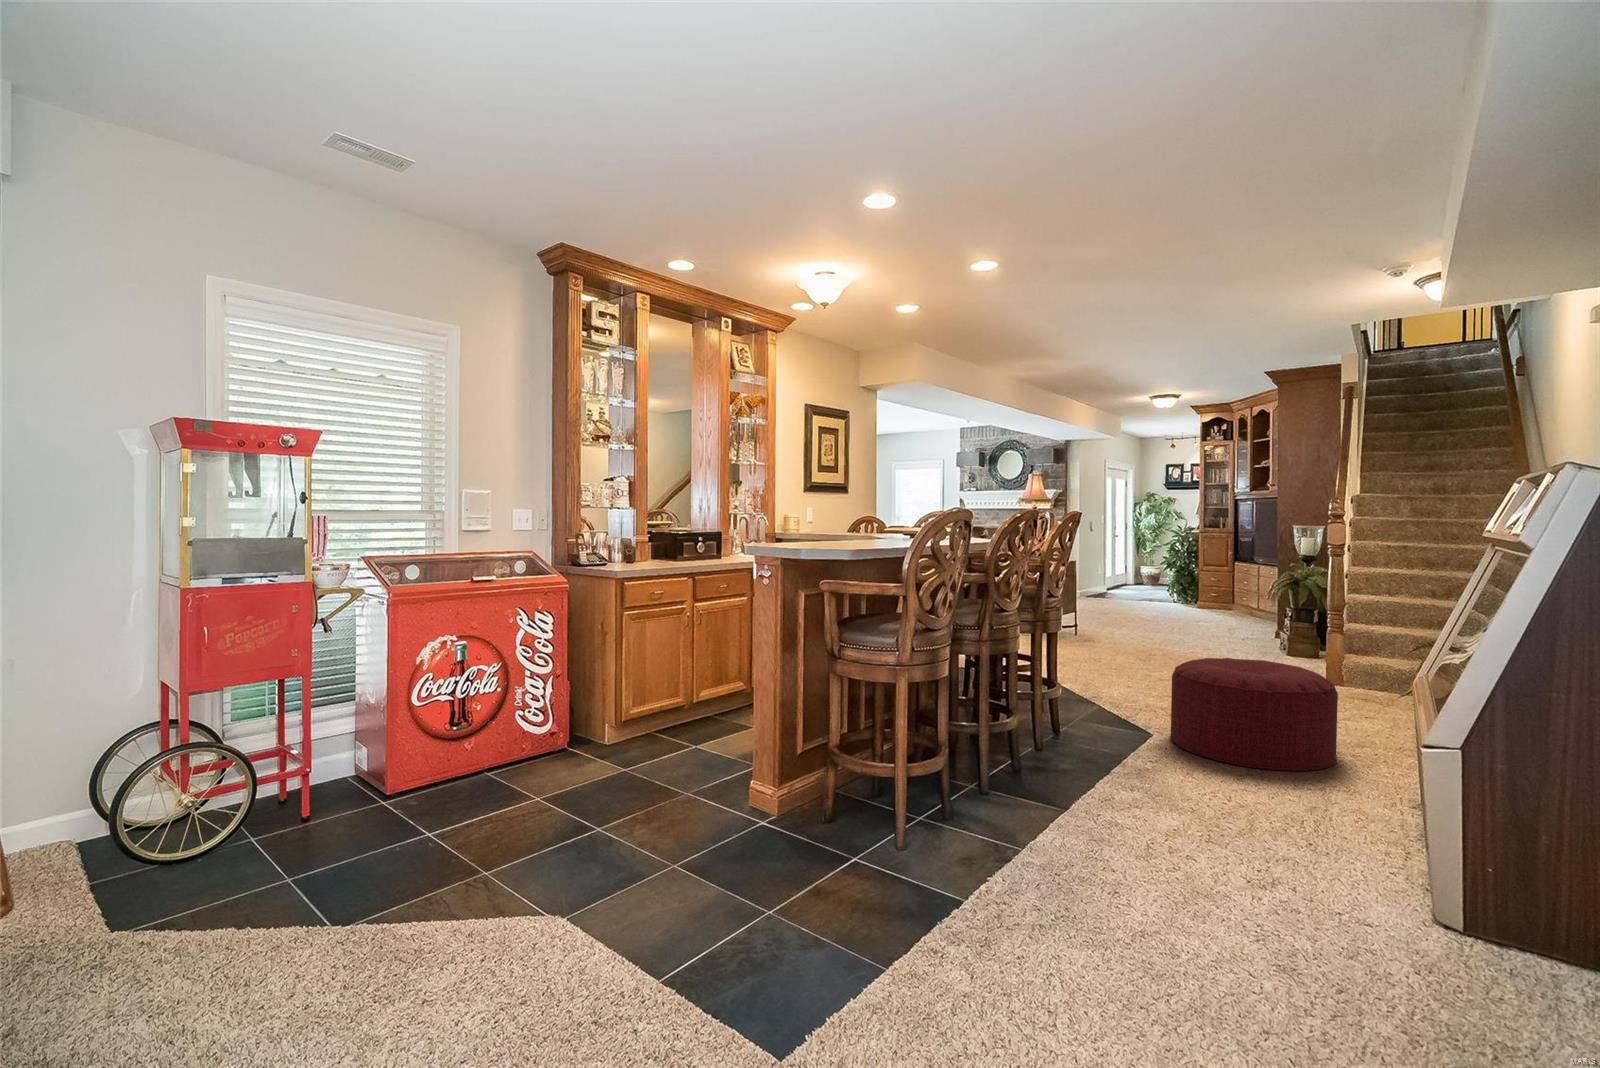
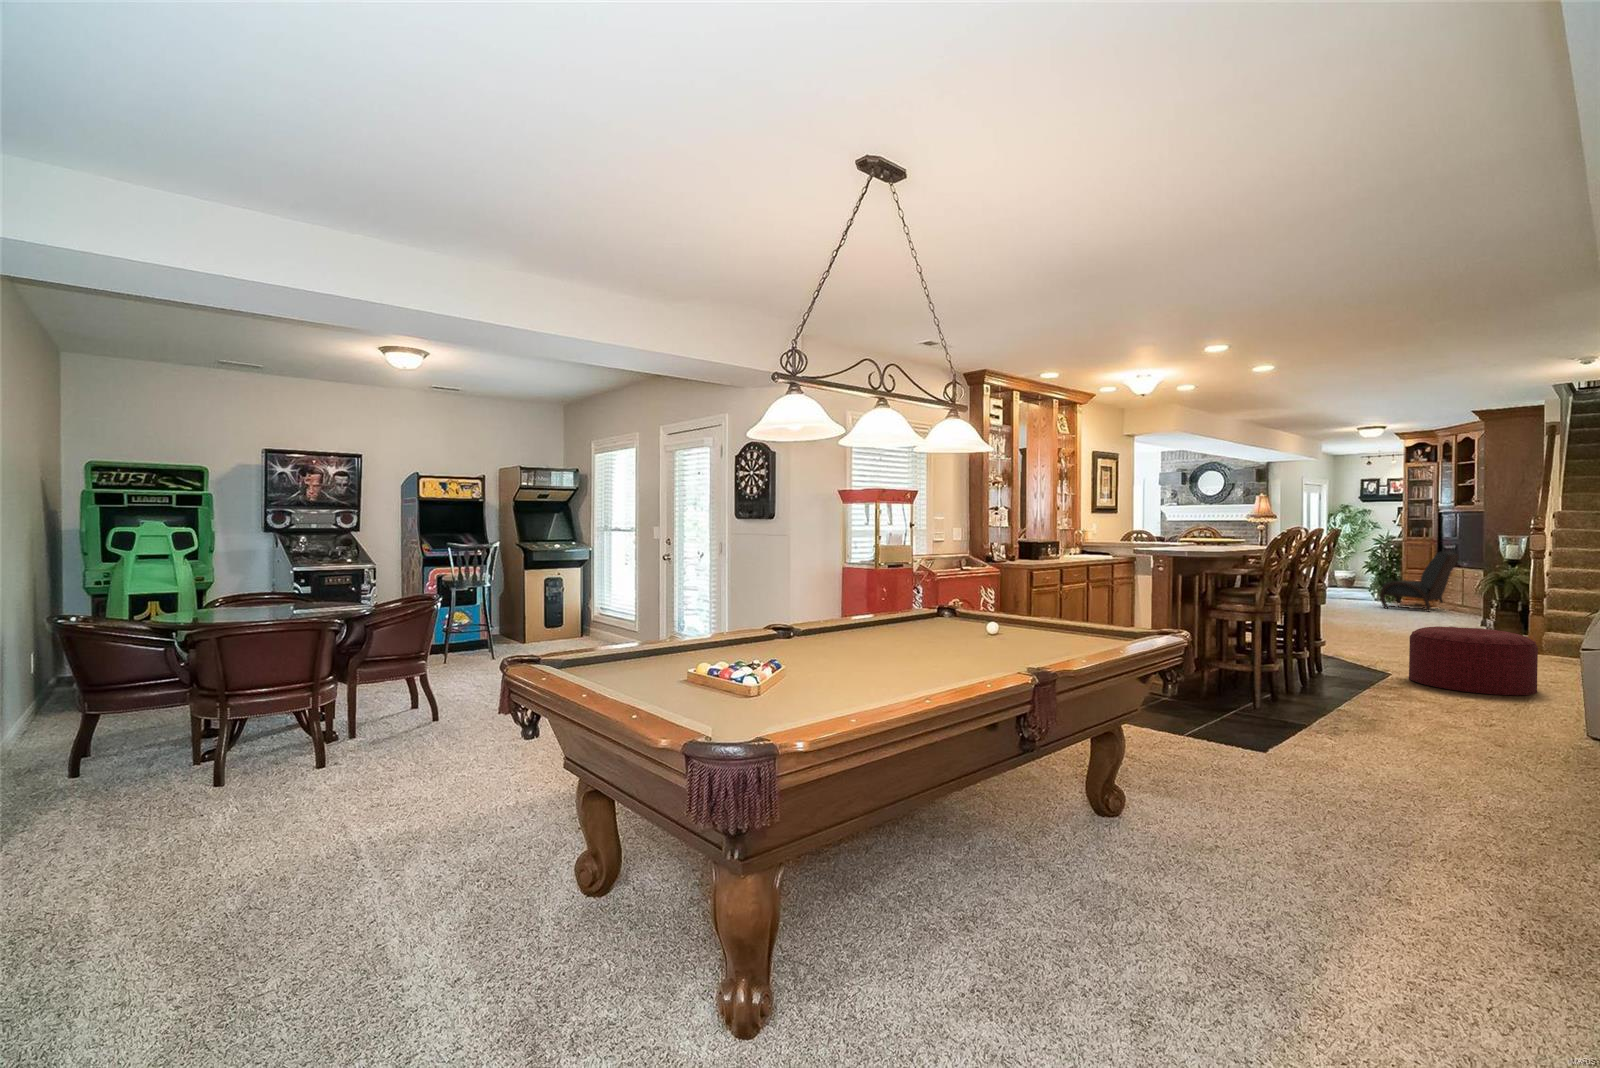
lounge chair: none [1175,544,1260,614] -> present [1380,551,1459,612]

